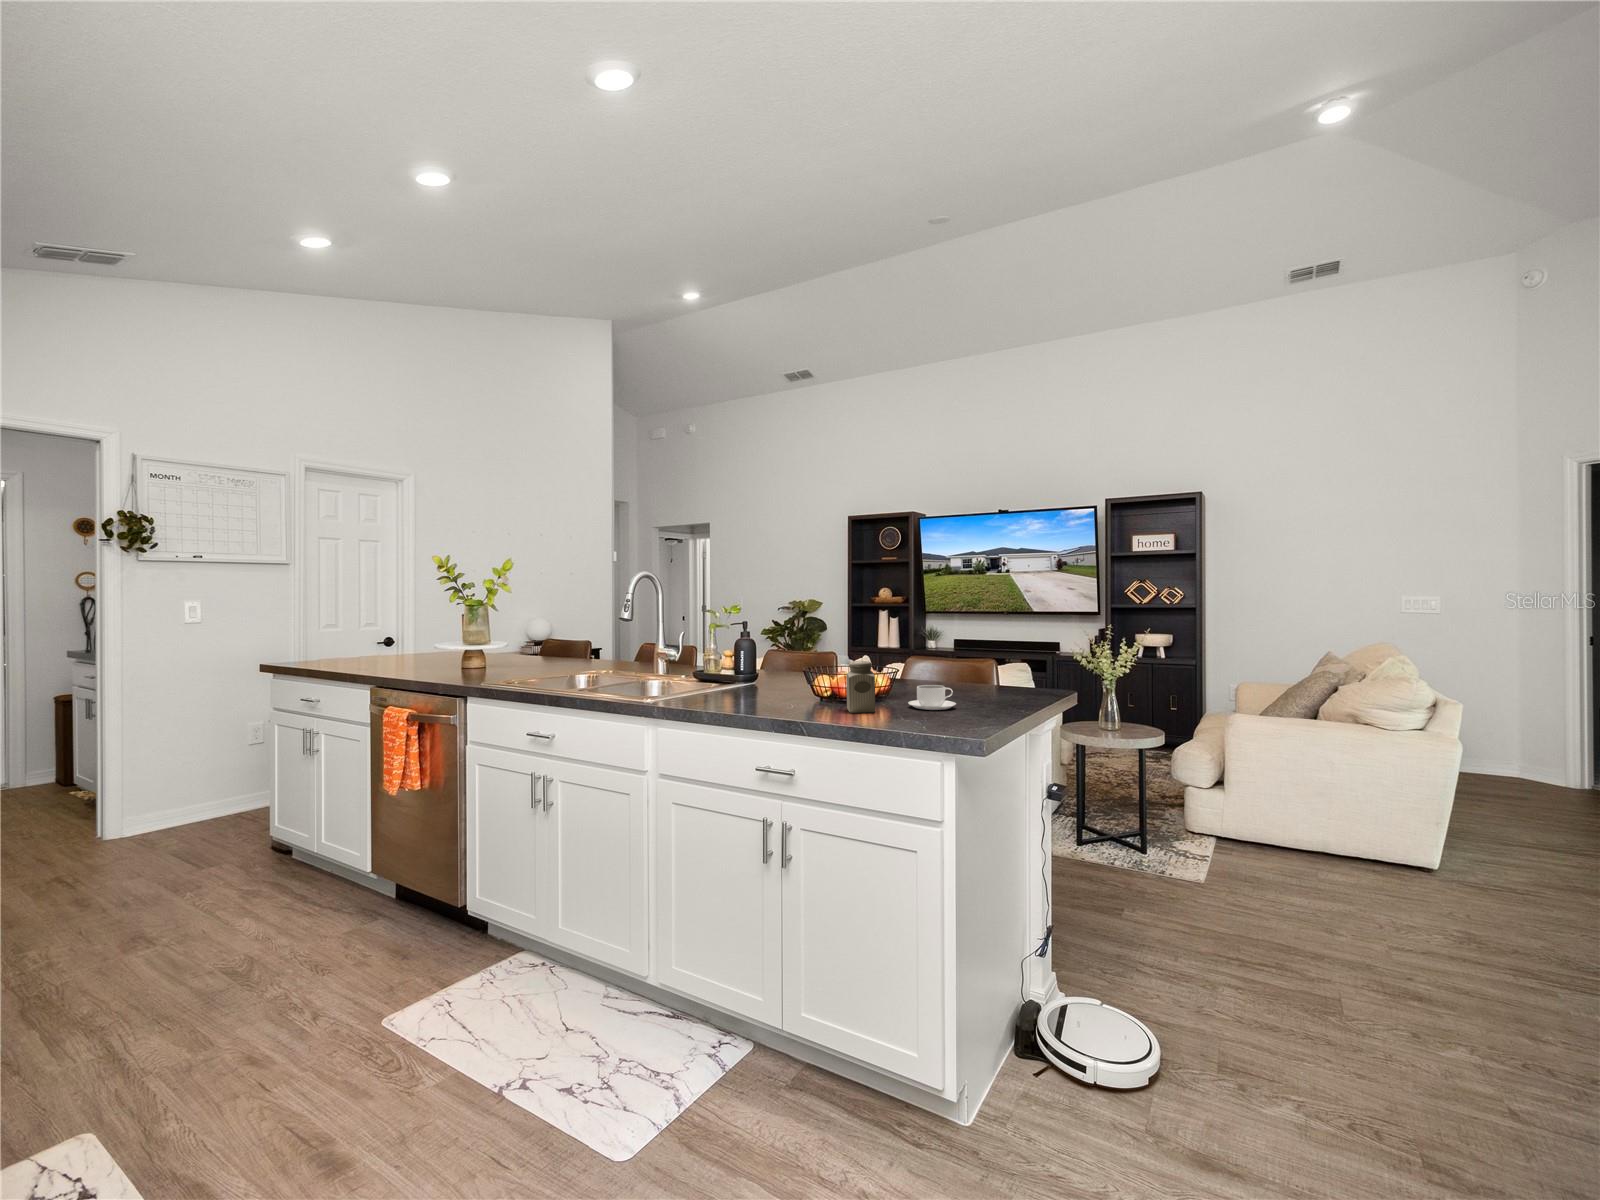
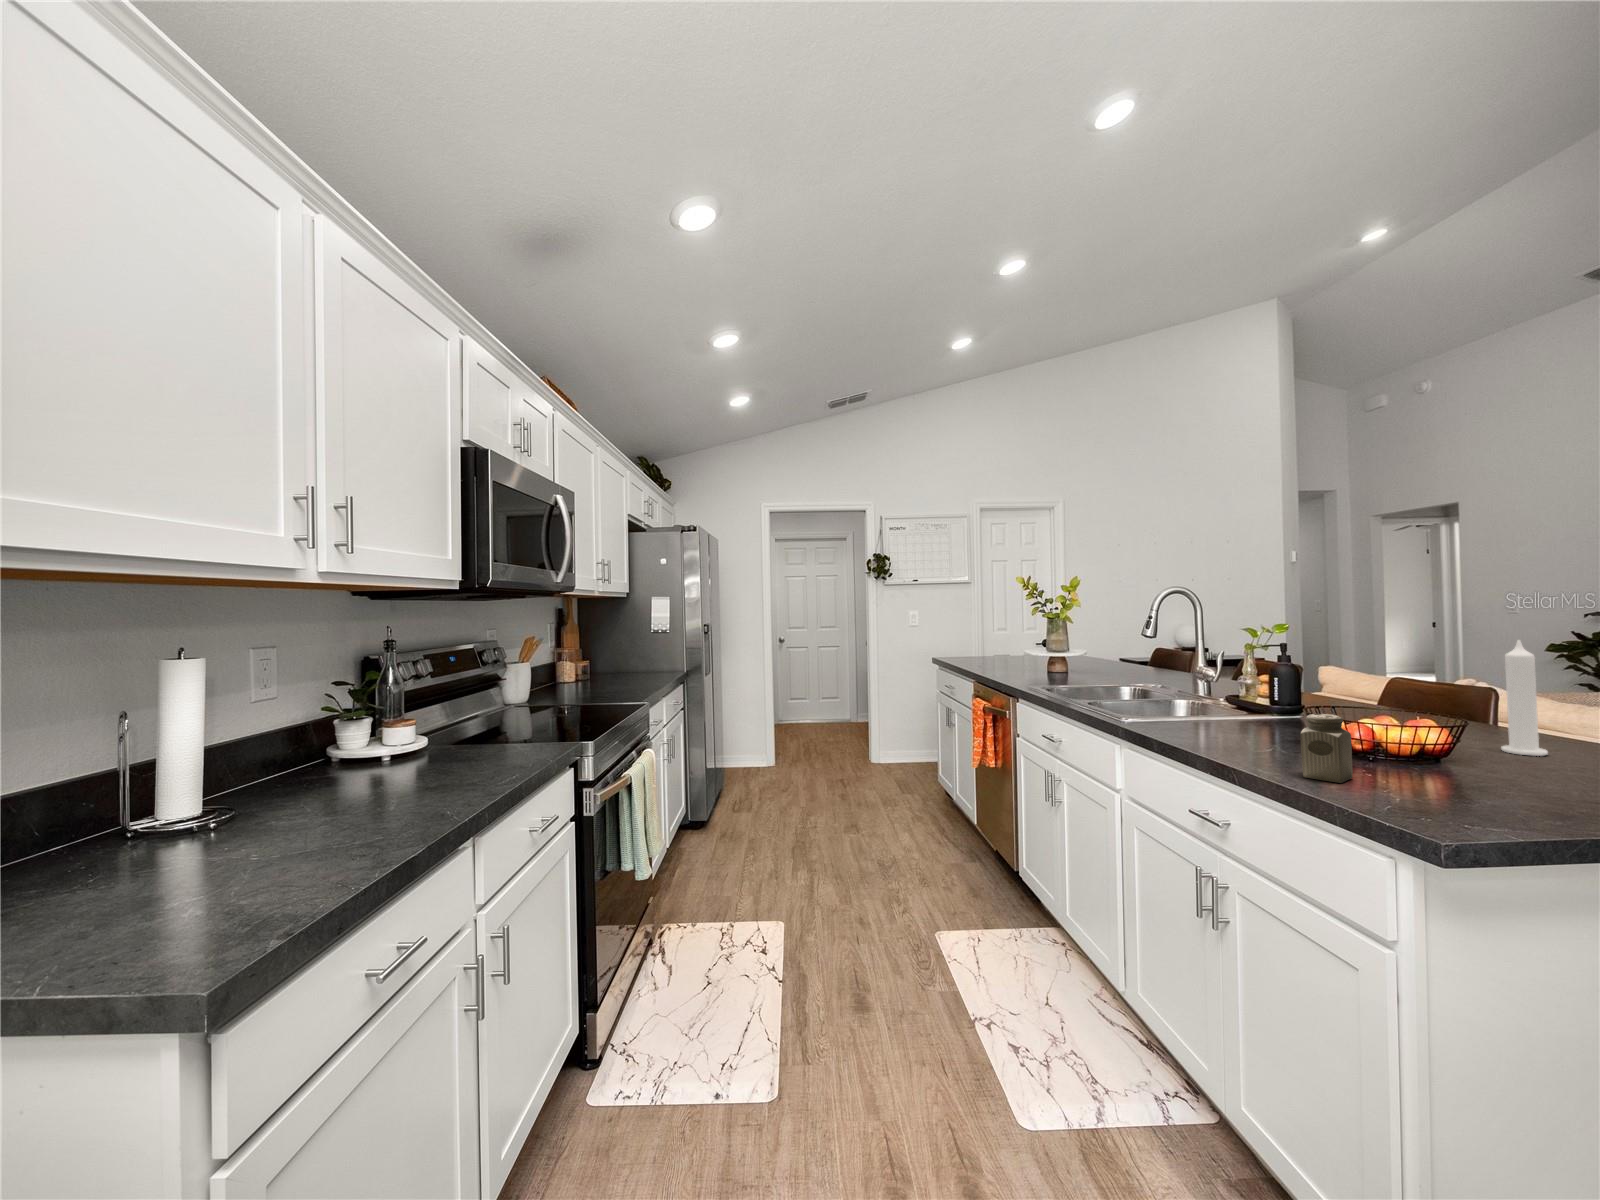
candle: none [884,609,906,686] -> present [1501,640,1548,756]
coffee cup: present [908,685,956,710] -> none [1423,760,1519,802]

